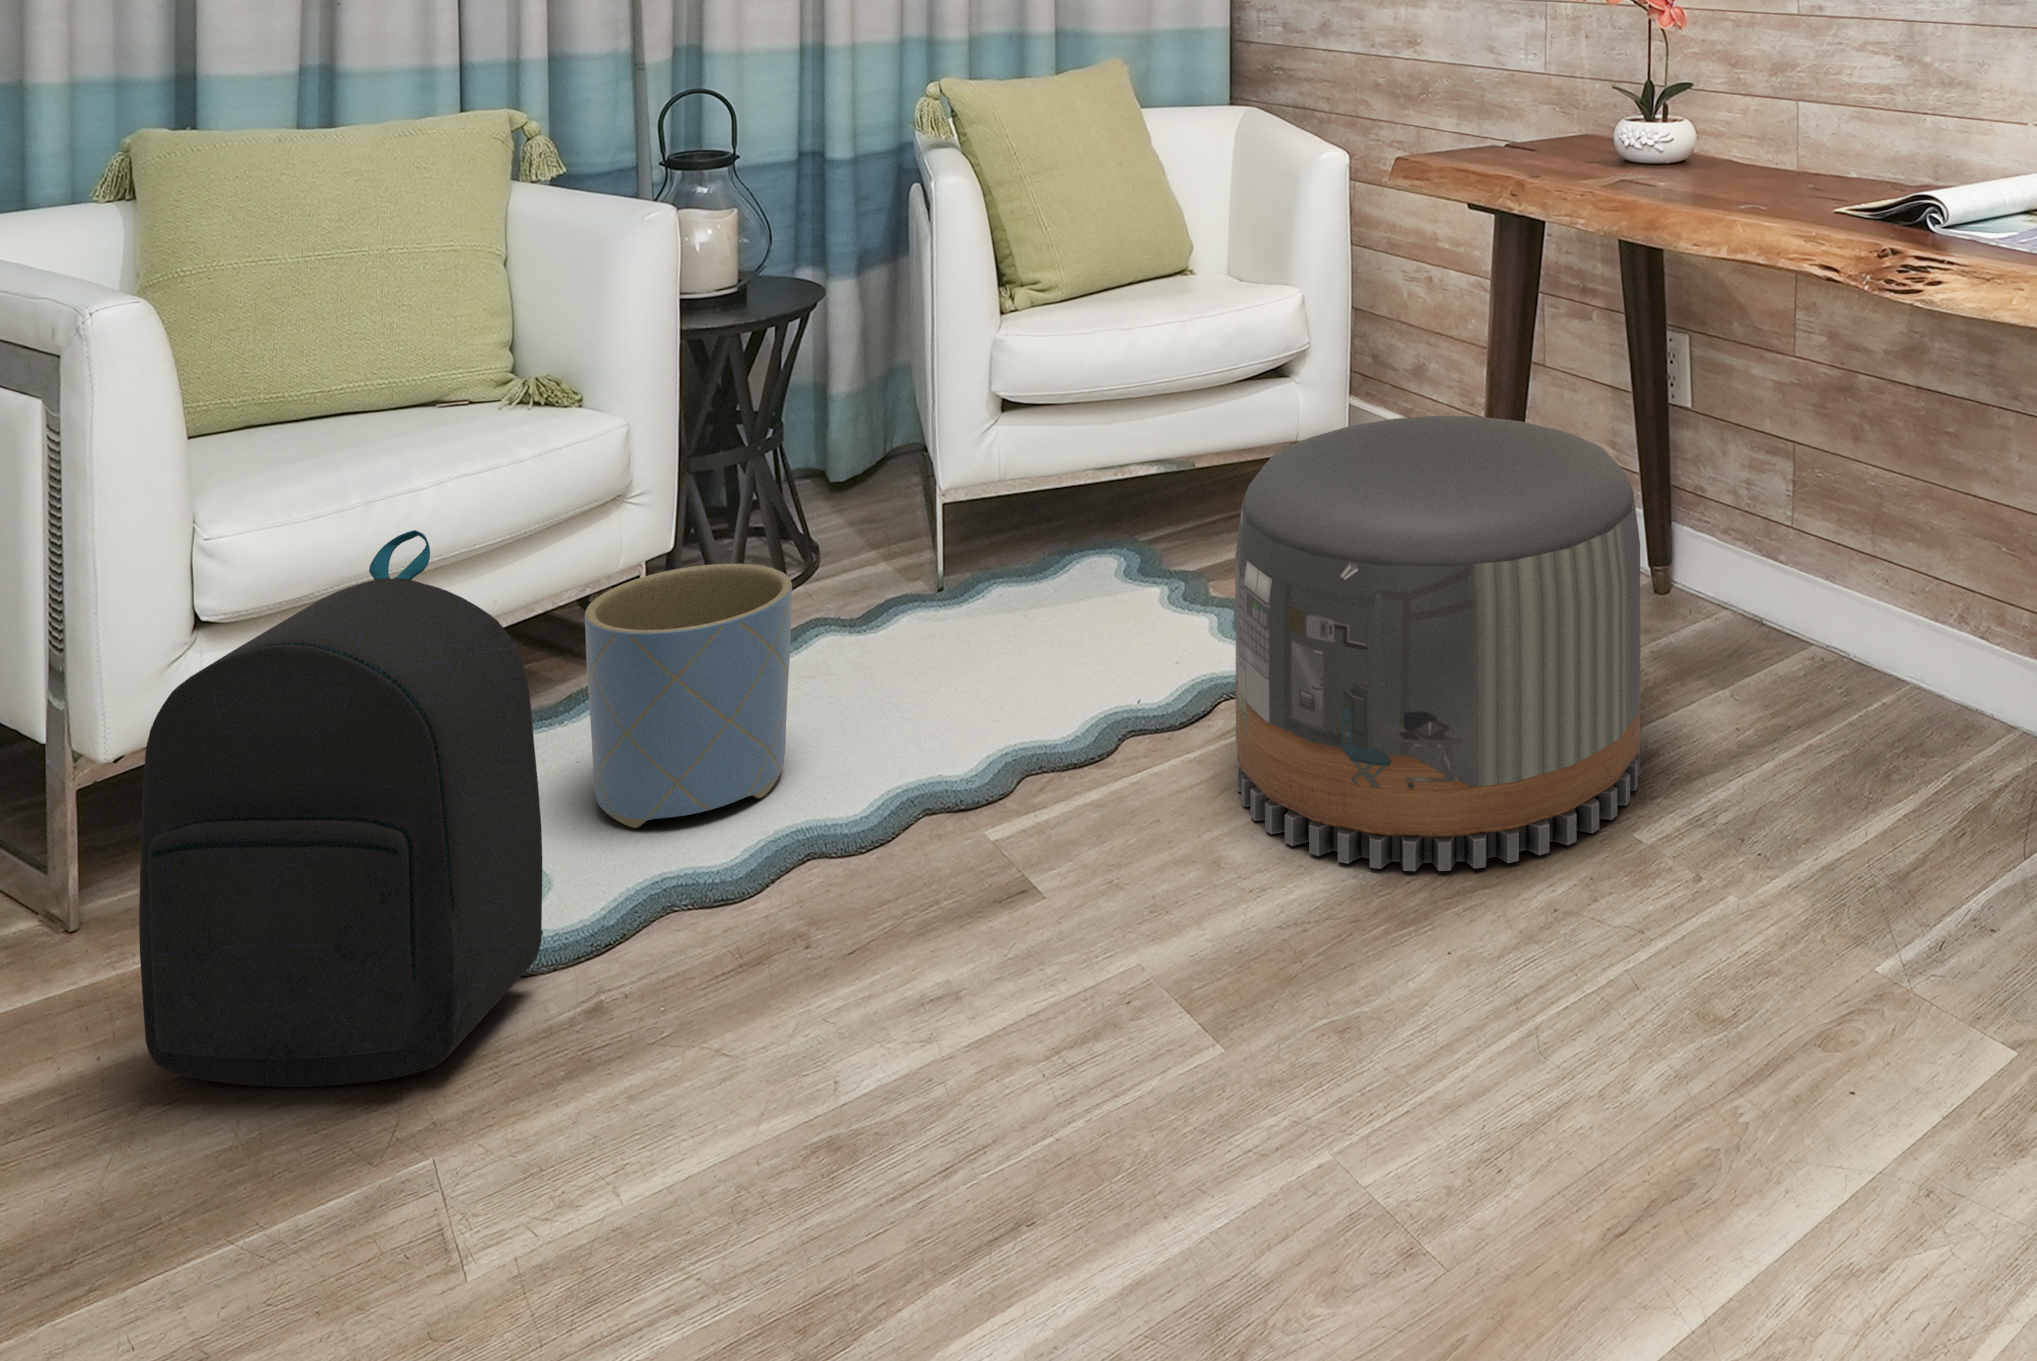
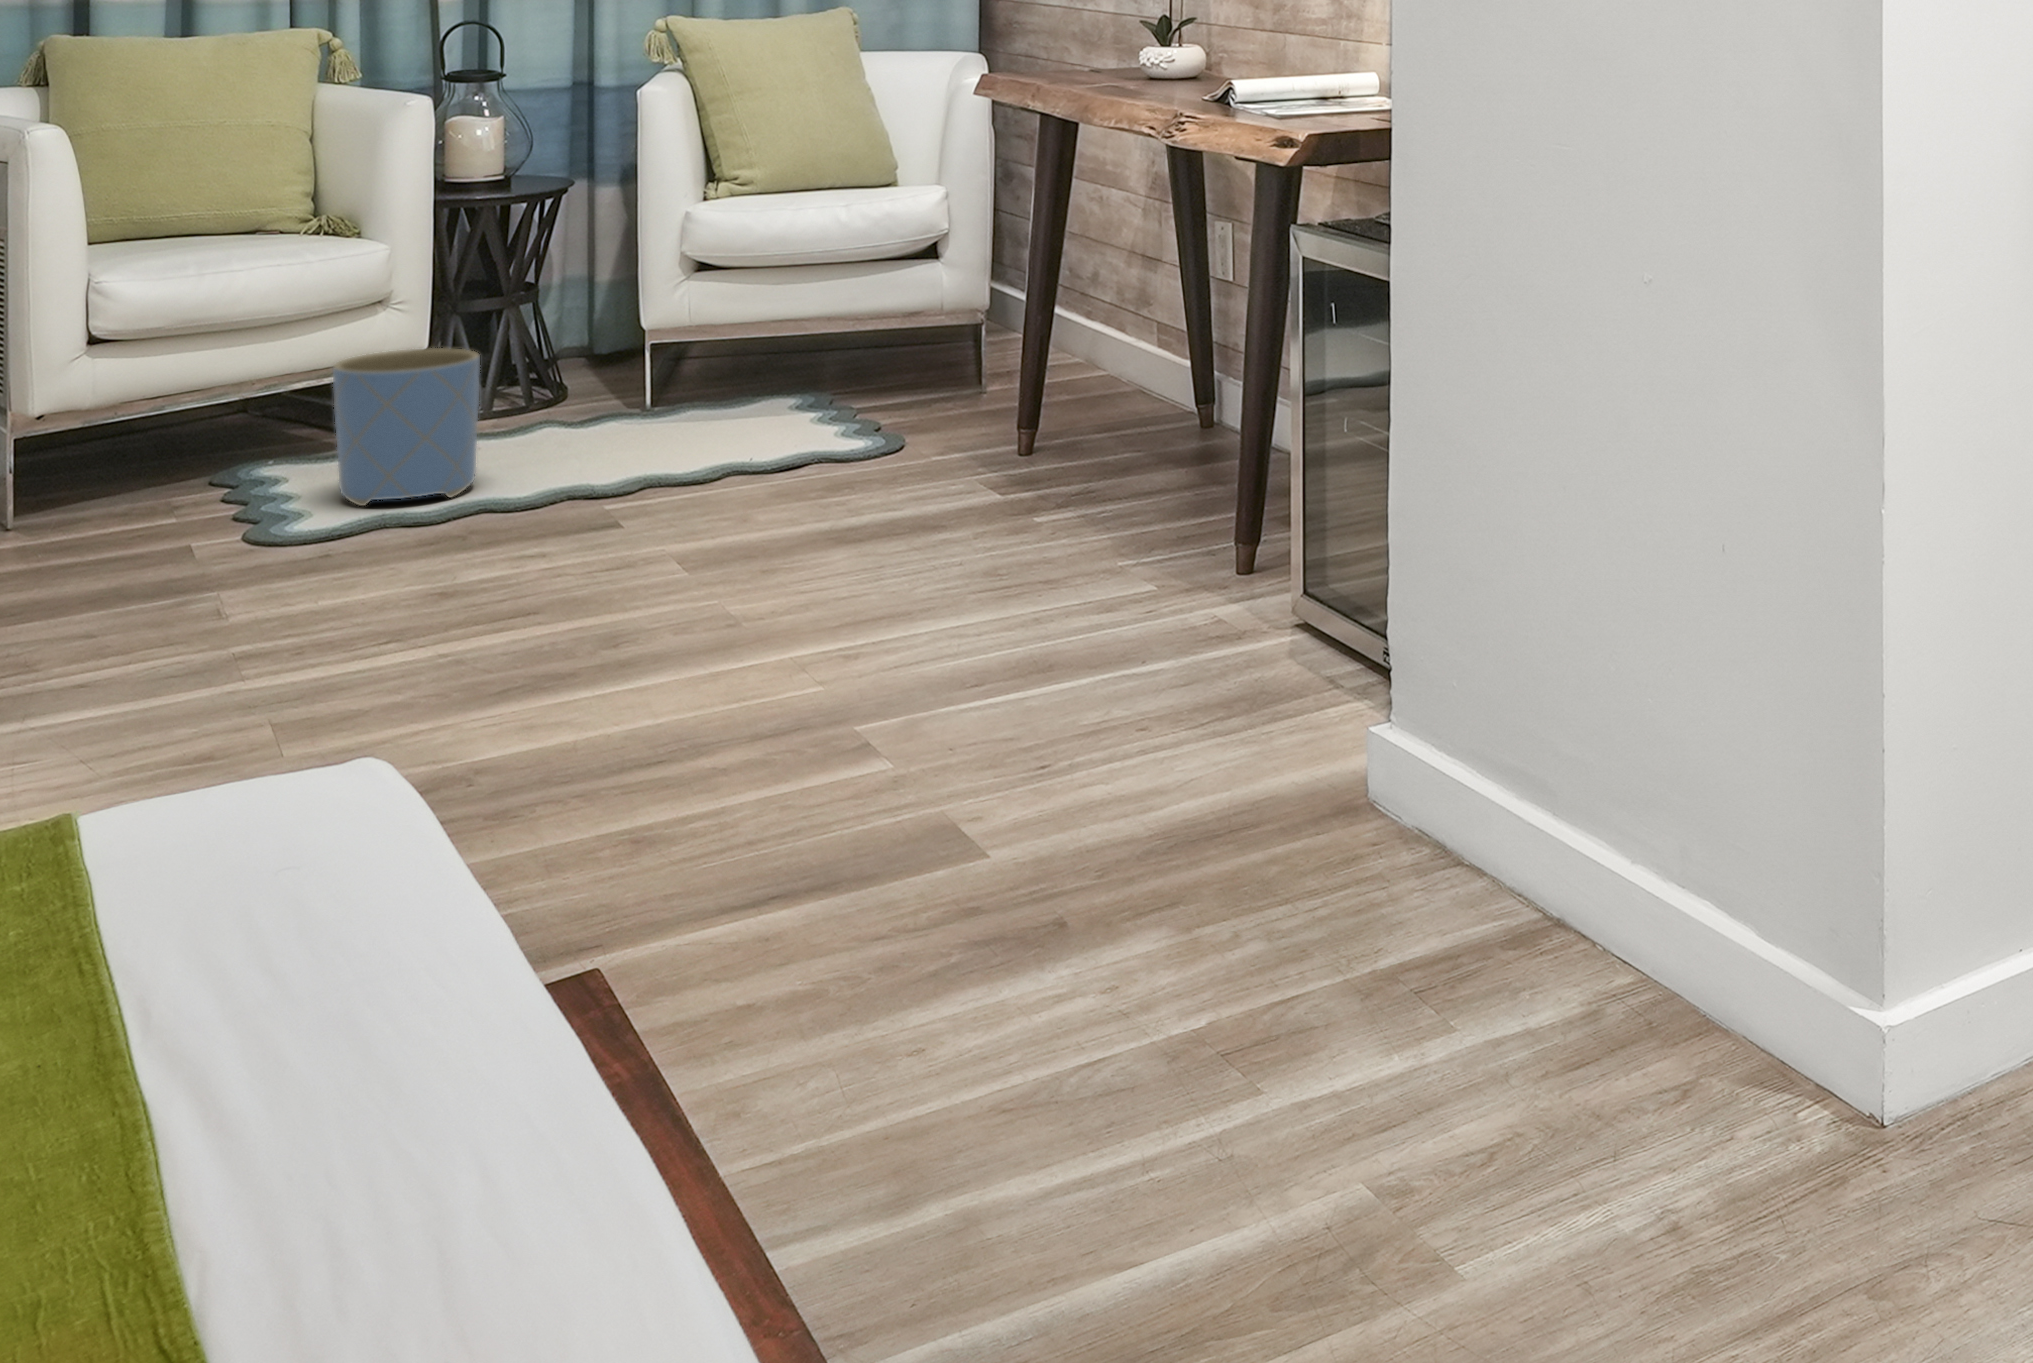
pouf: present [1235,416,1641,871] -> none [767,259,1073,533]
backpack: present [139,530,543,1087] -> none [38,273,280,582]

